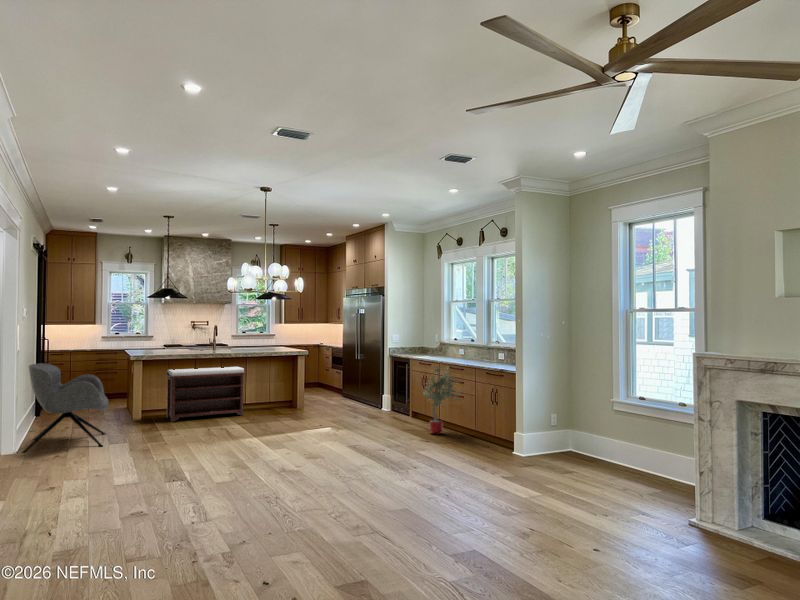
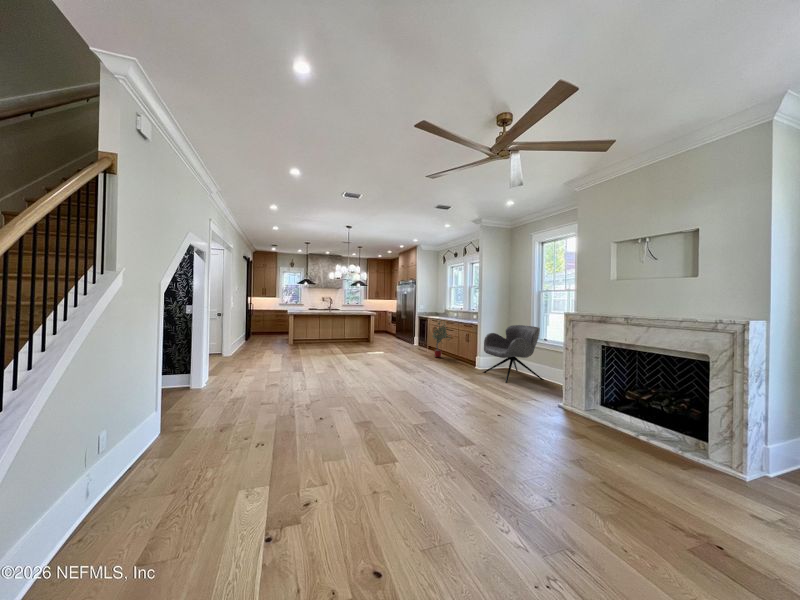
armchair: present [22,363,109,453] -> present [483,325,544,383]
bench: present [166,367,246,422] -> none [304,320,344,346]

